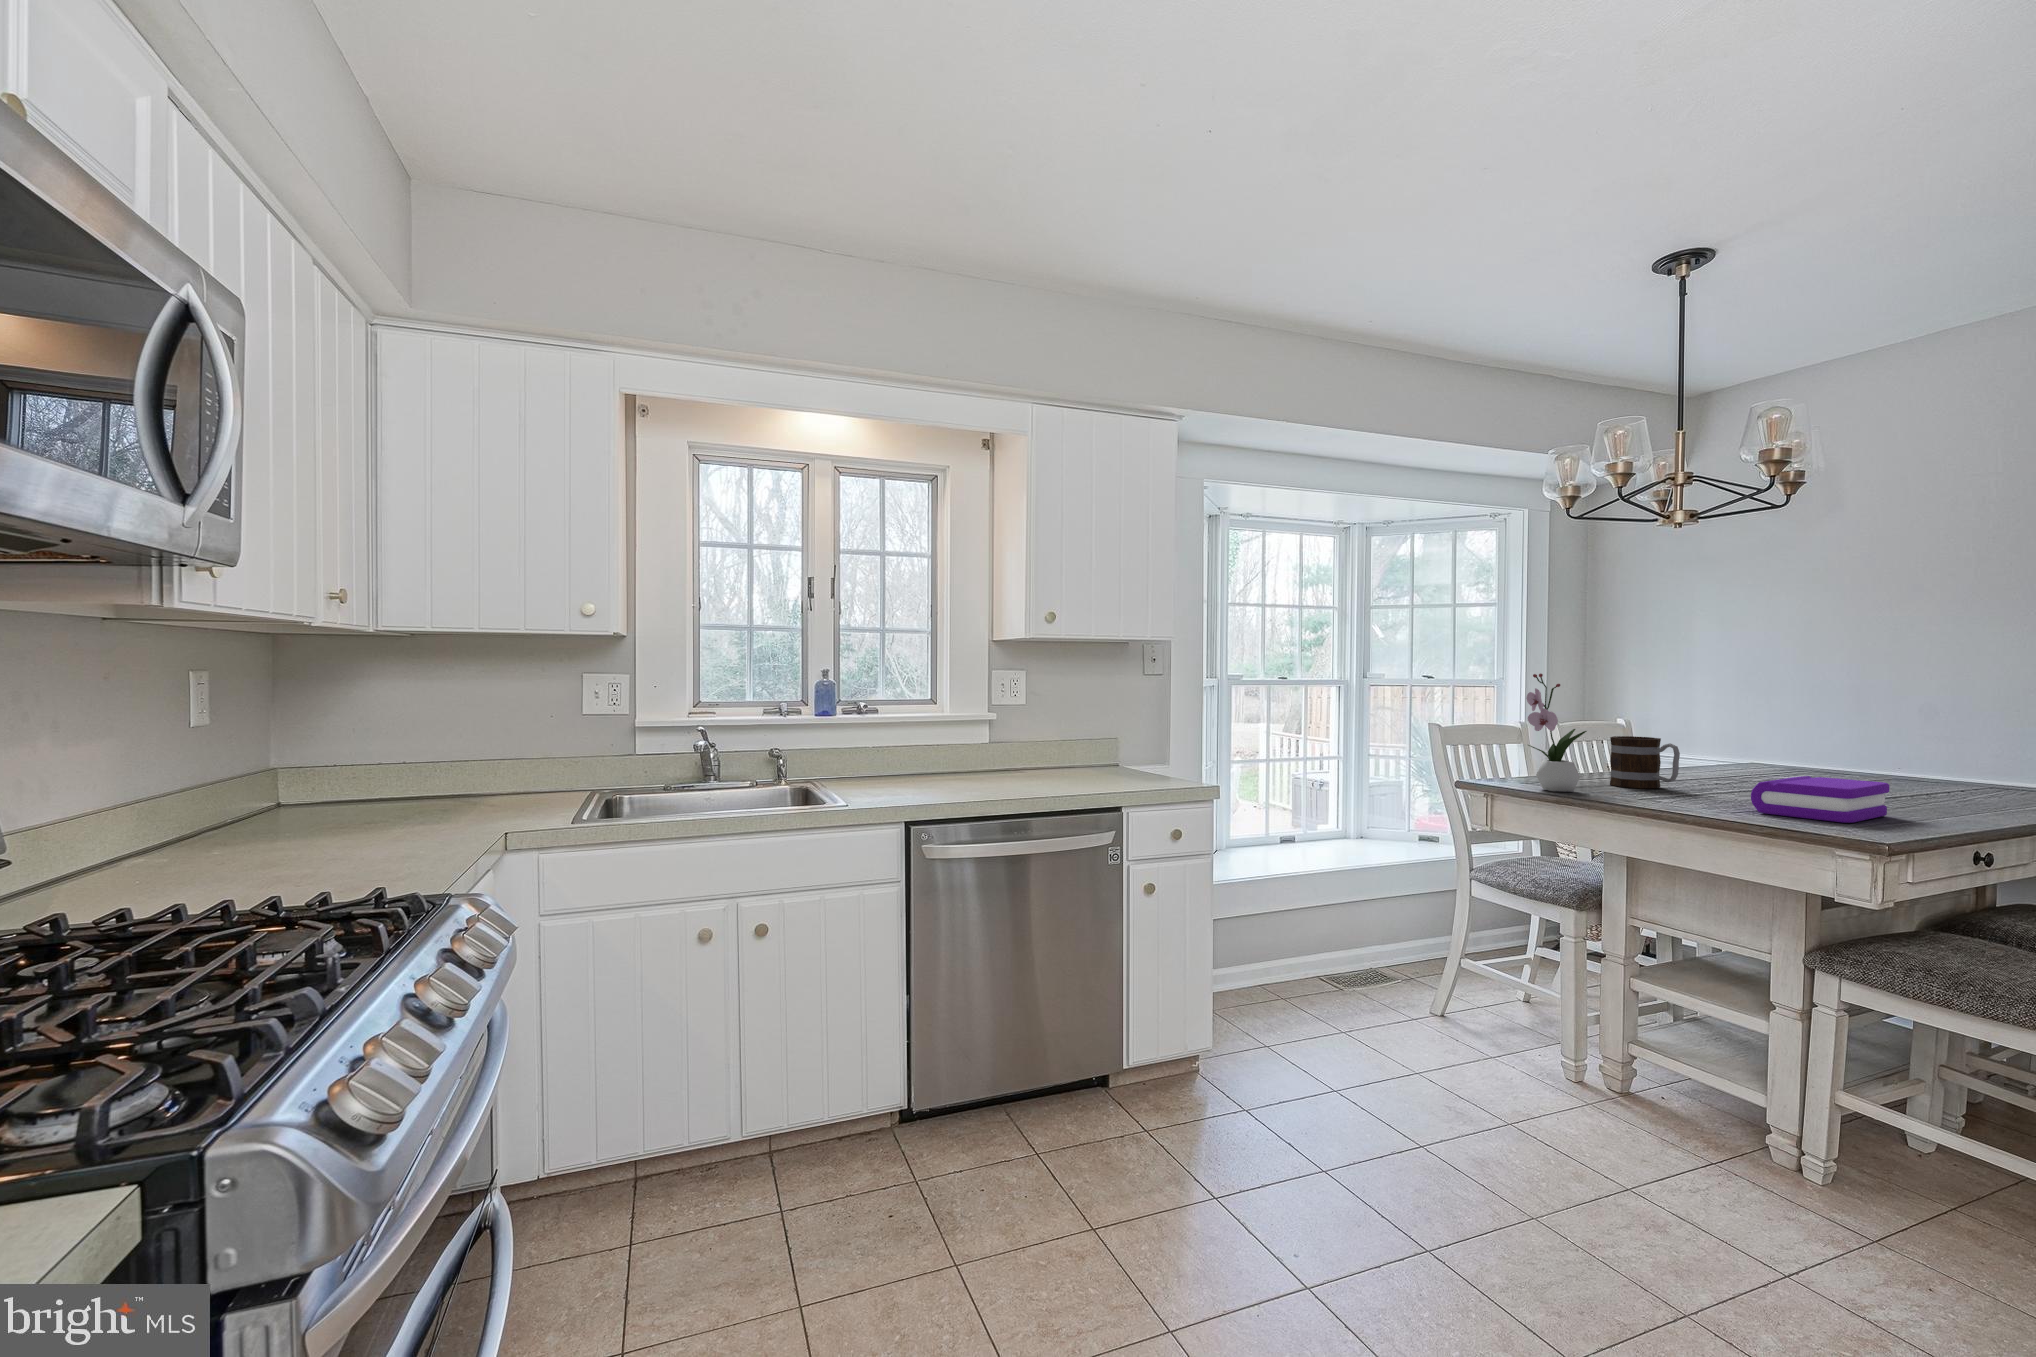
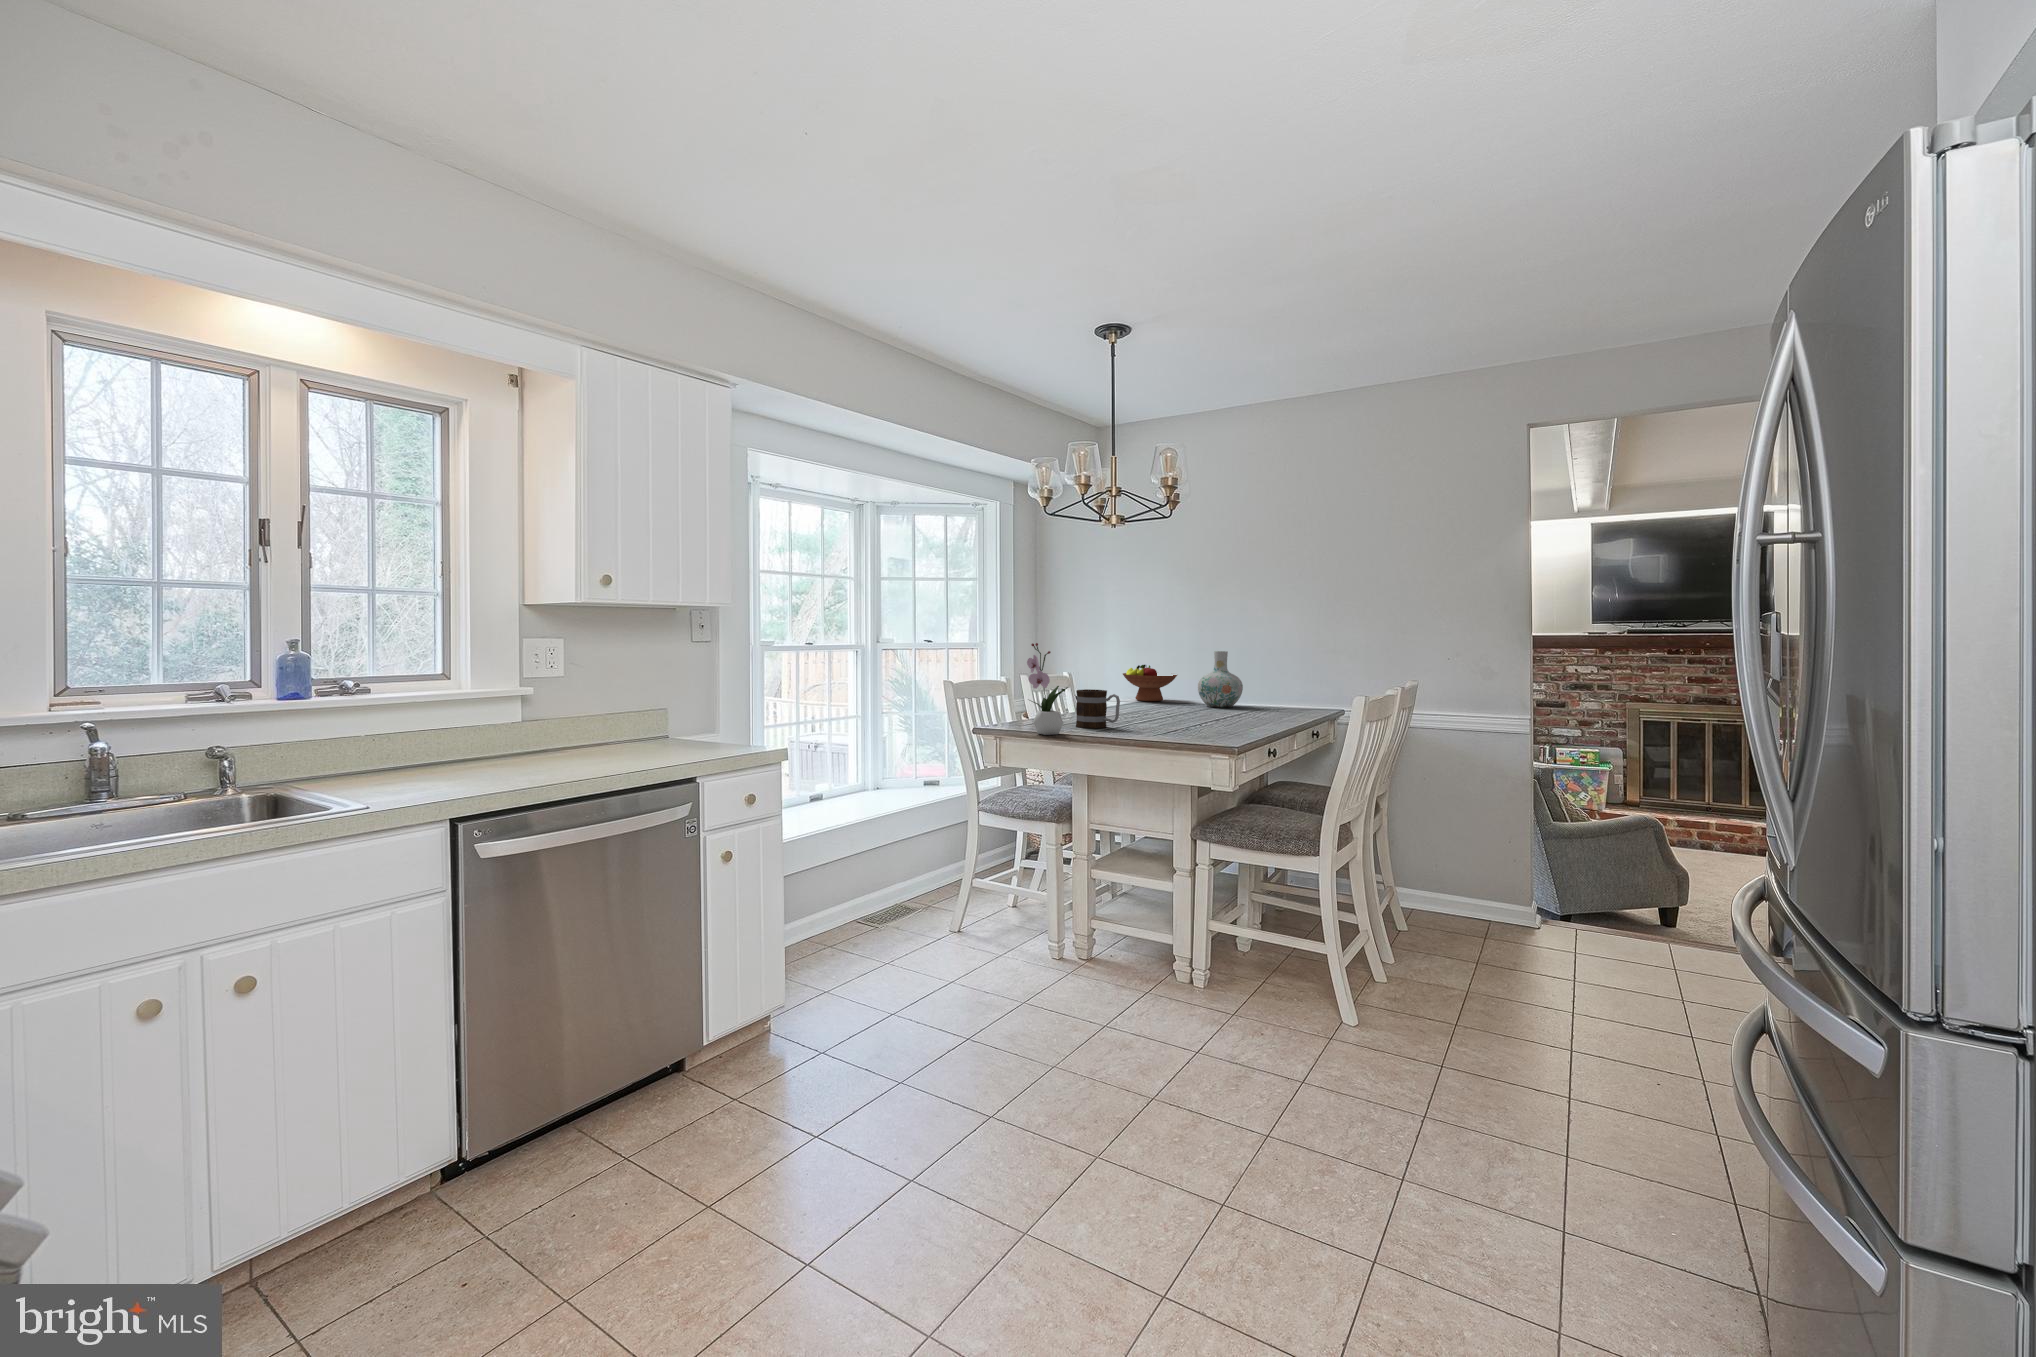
vase: none [1856,689,1949,775] -> present [1198,651,1243,708]
fruit bowl: none [1722,708,1823,761] -> present [1123,665,1177,701]
book: present [1751,776,1889,823] -> none [1170,714,1239,746]

